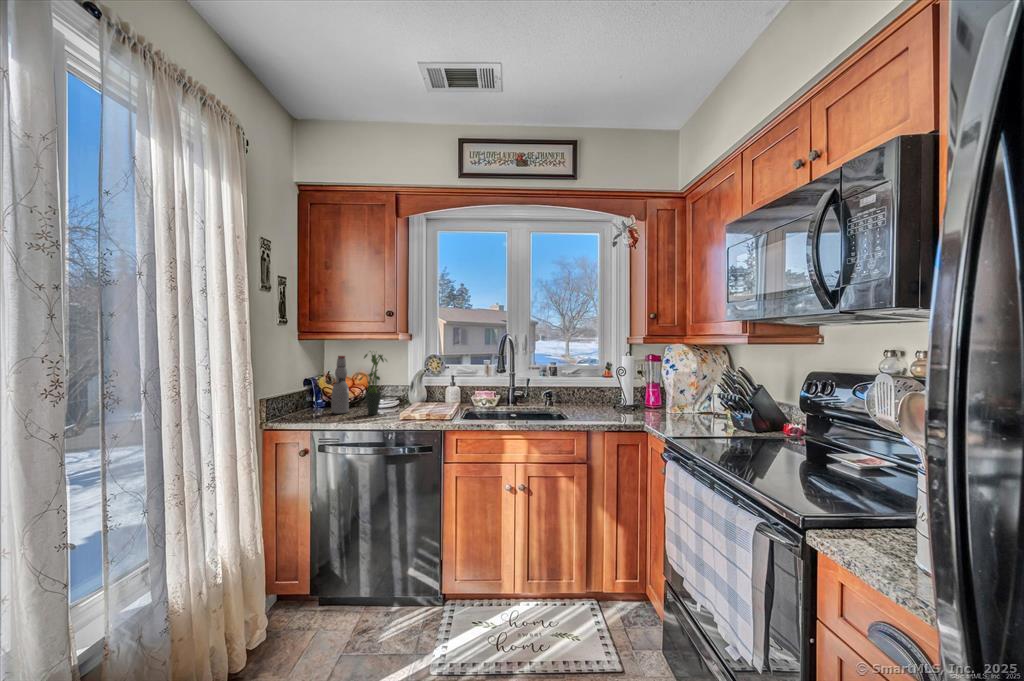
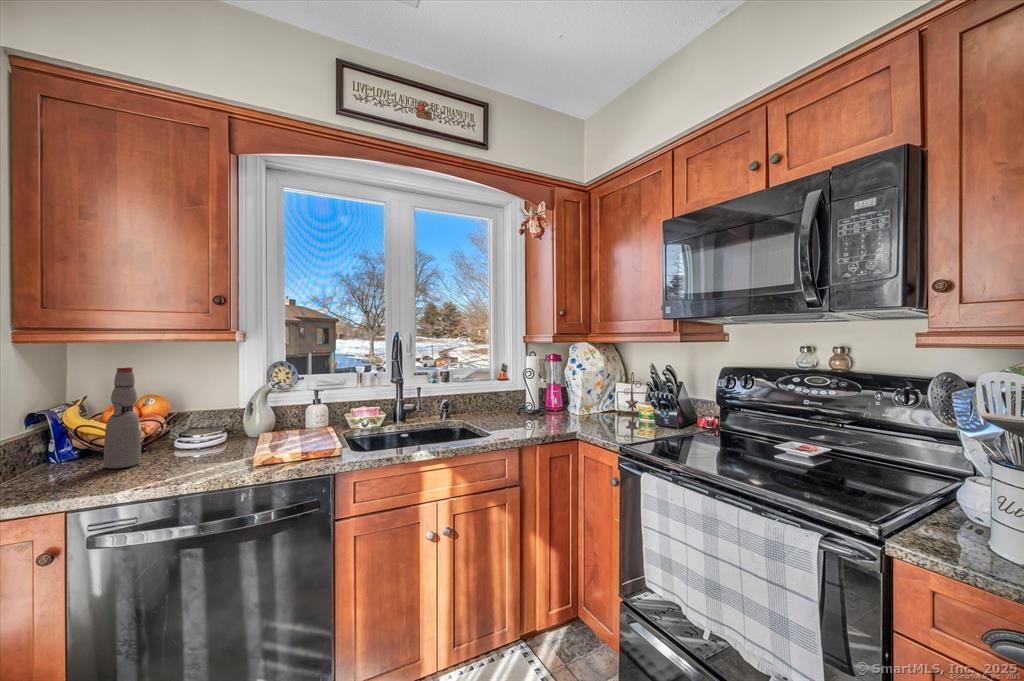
potted plant: present [359,351,387,415] -> none [166,358,225,463]

